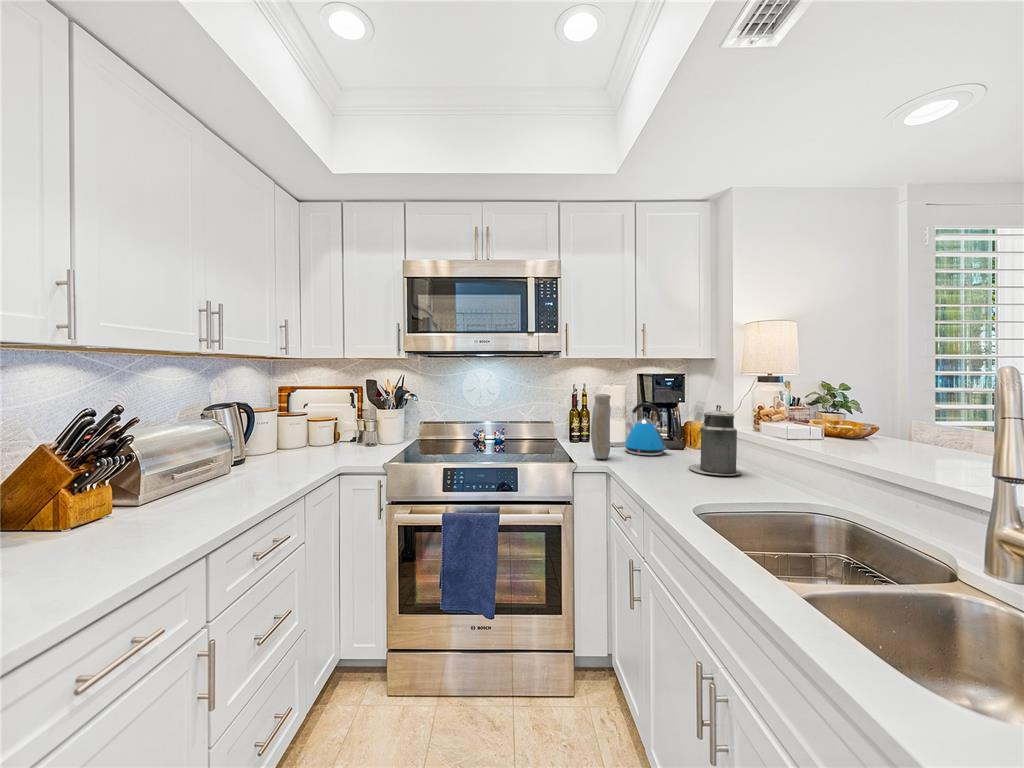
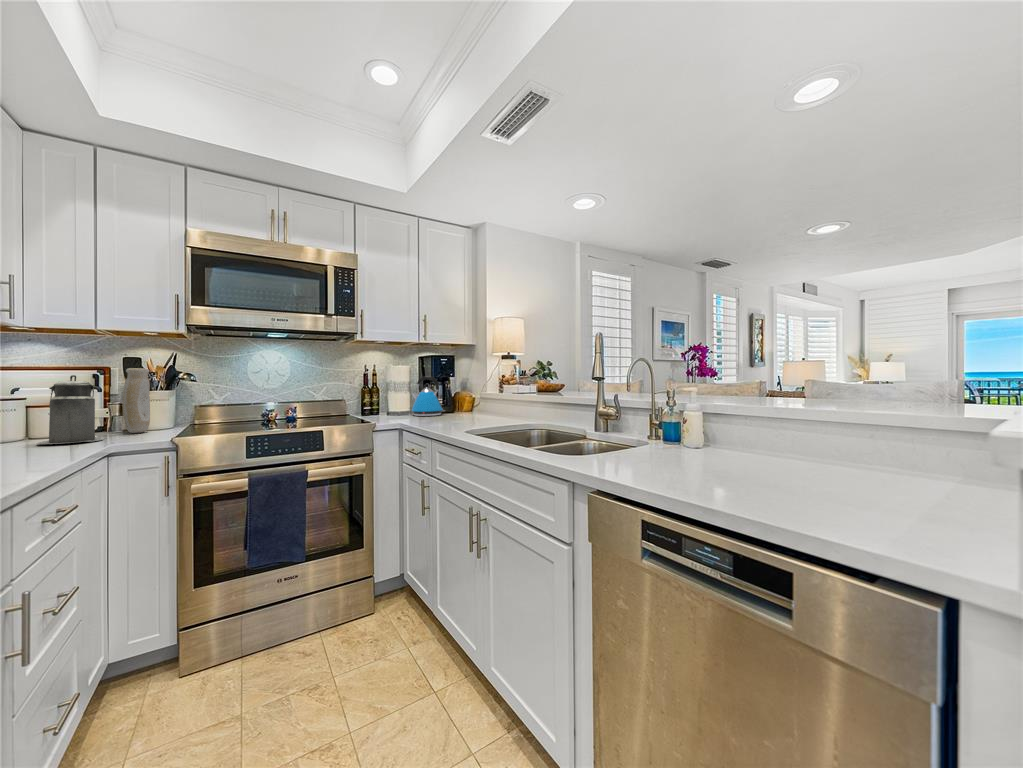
vase: present [591,394,611,459] -> present [123,368,150,433]
canister: present [689,405,741,475] -> present [37,375,104,444]

